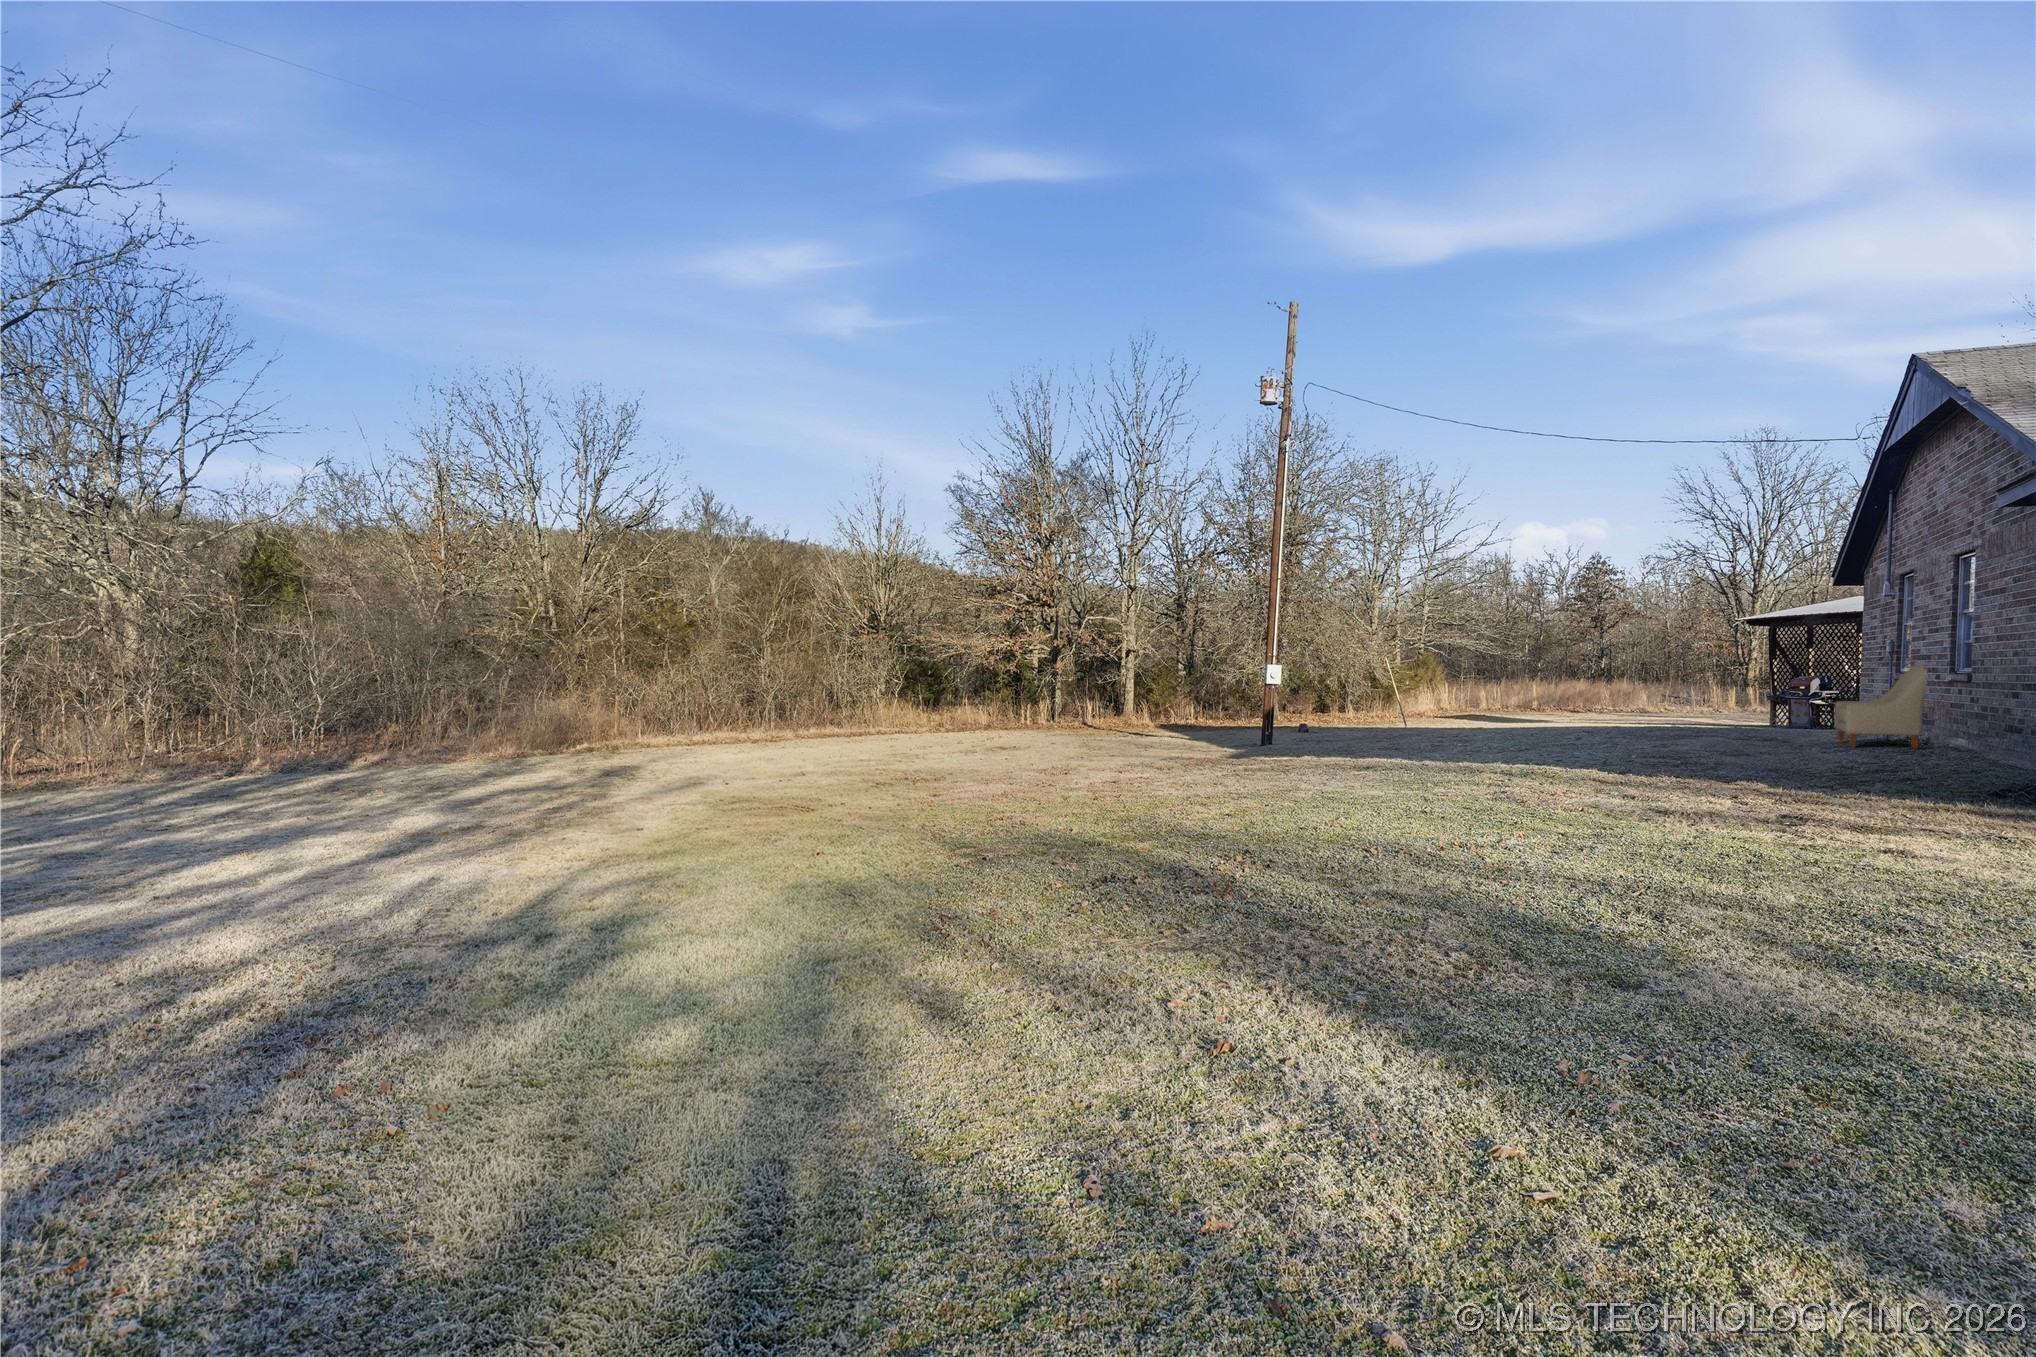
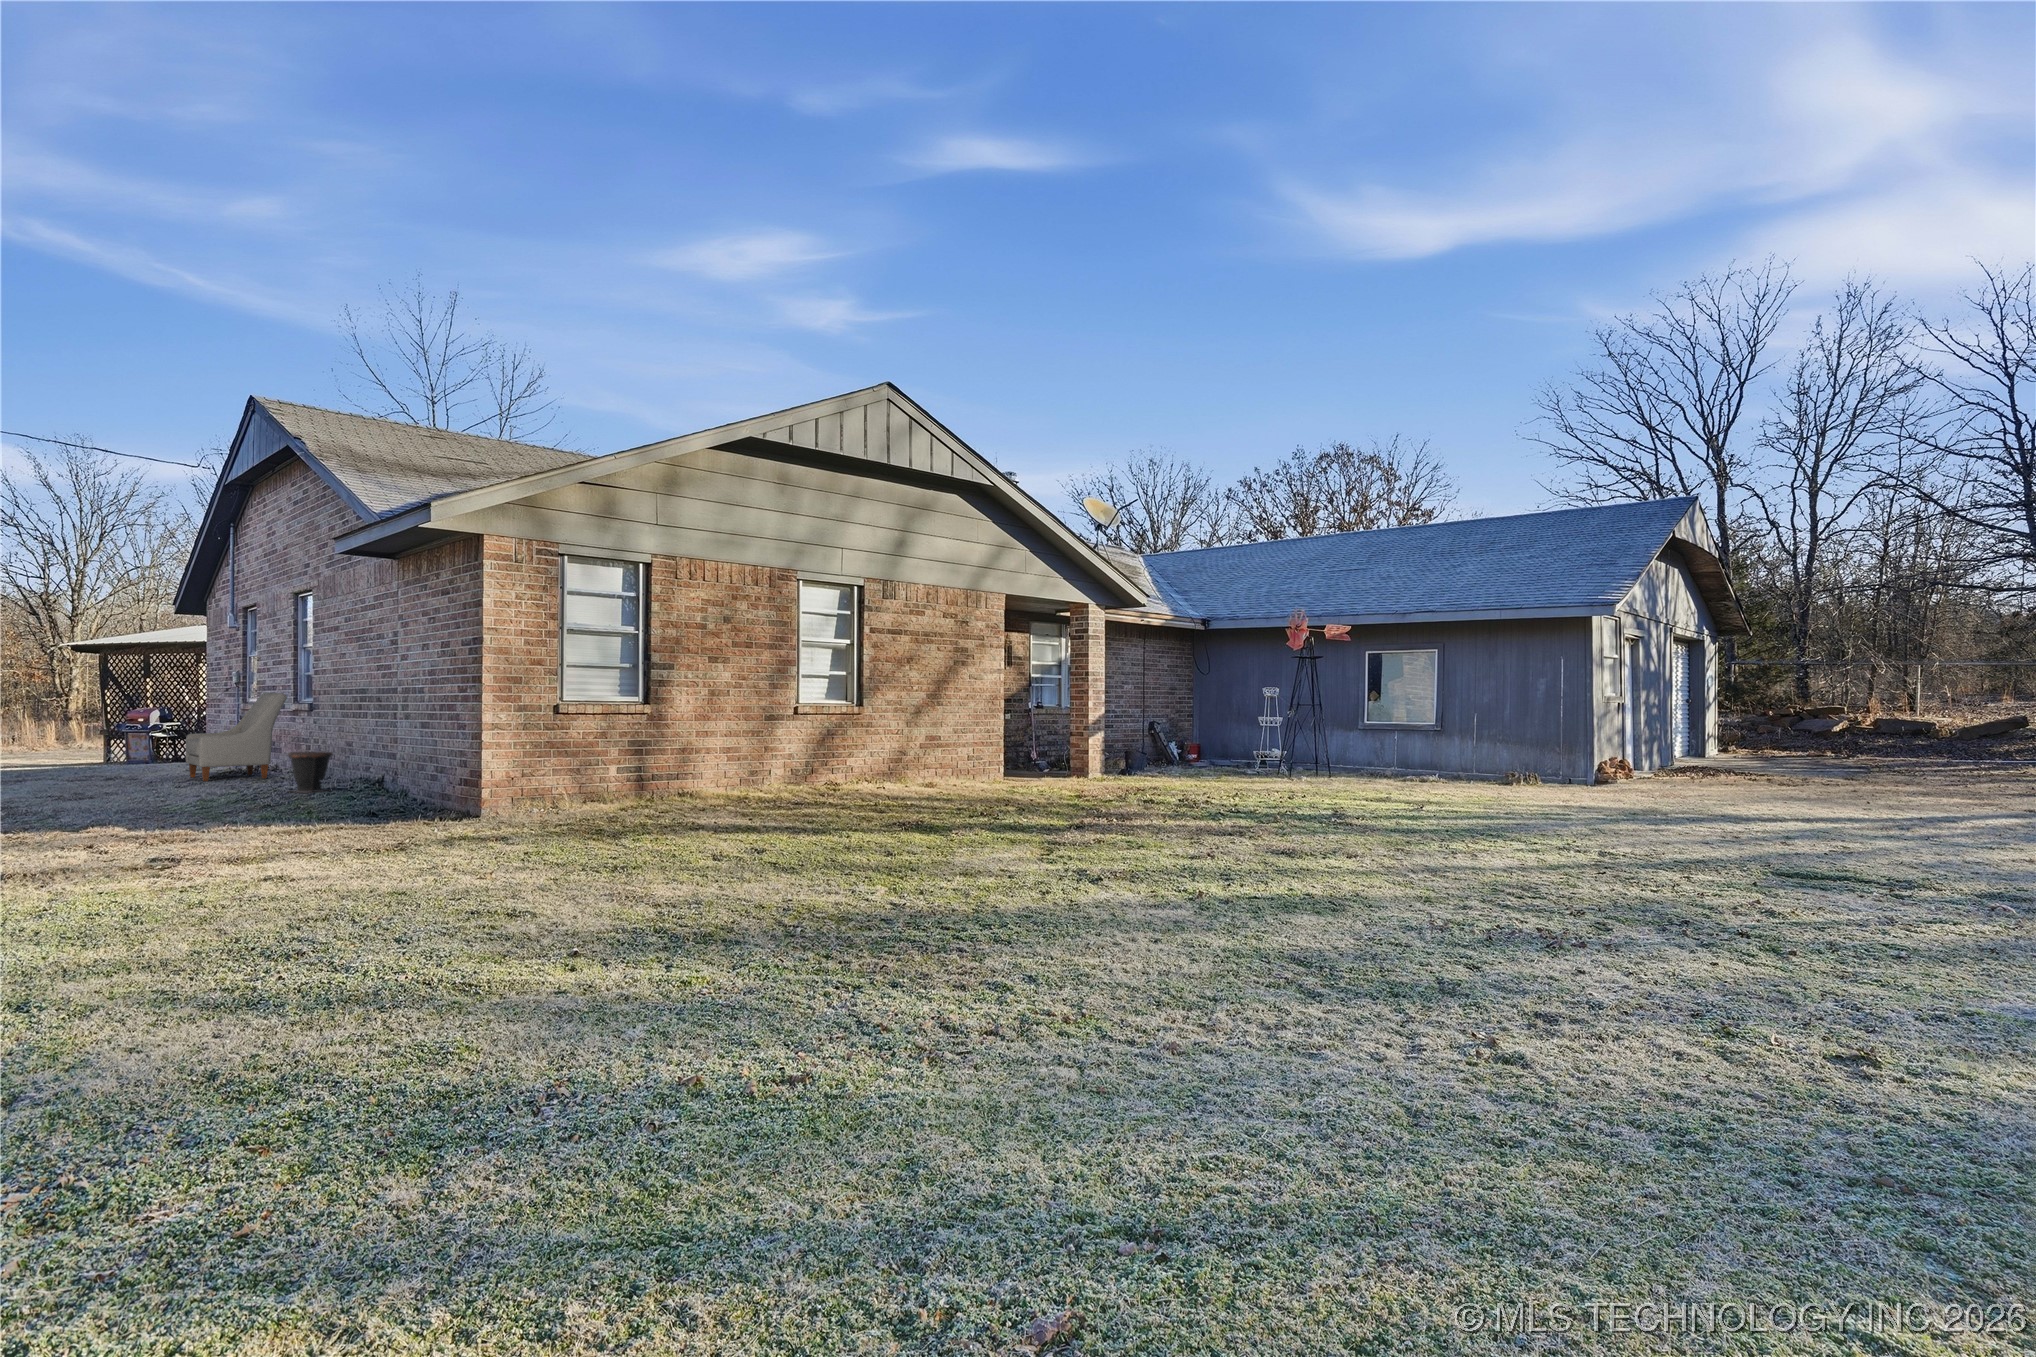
bucket: none [1934,721,1993,769] -> present [288,752,333,793]

